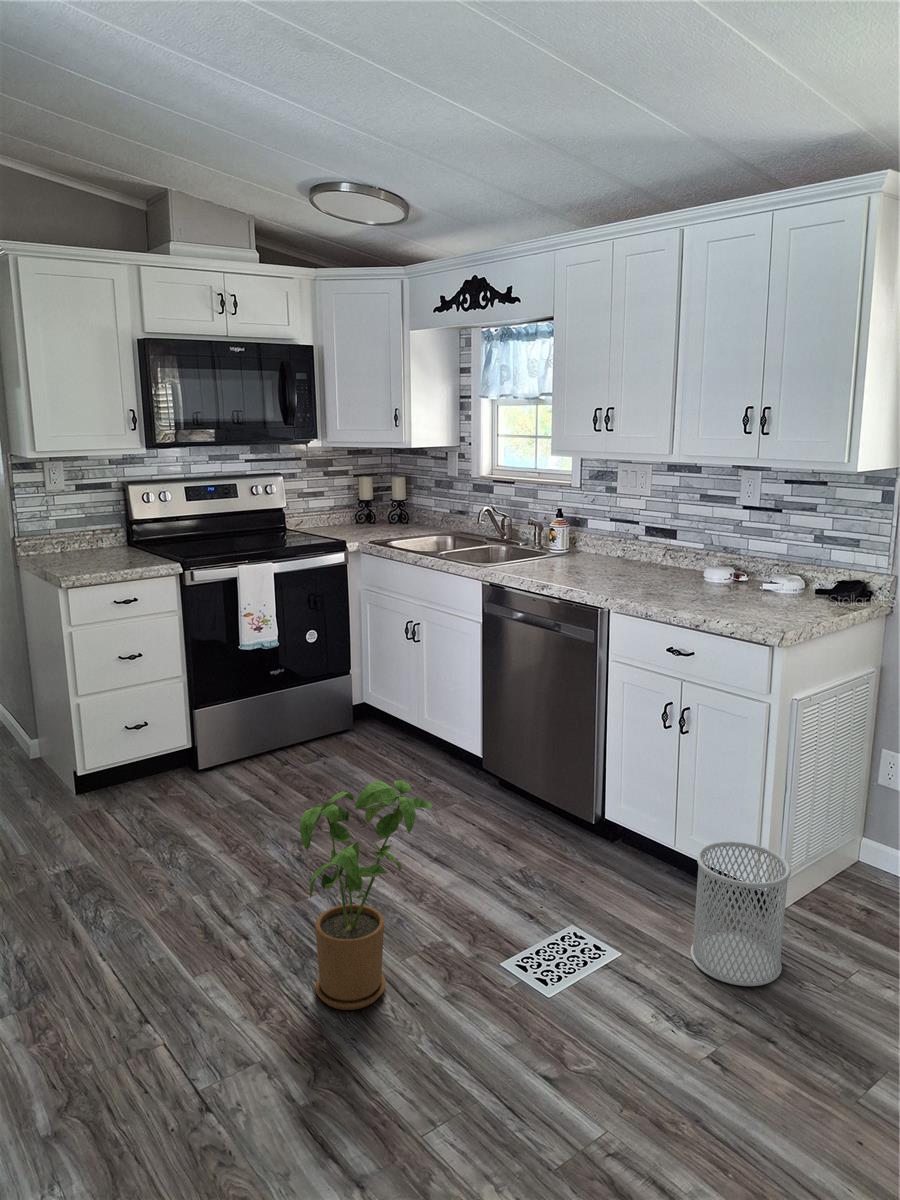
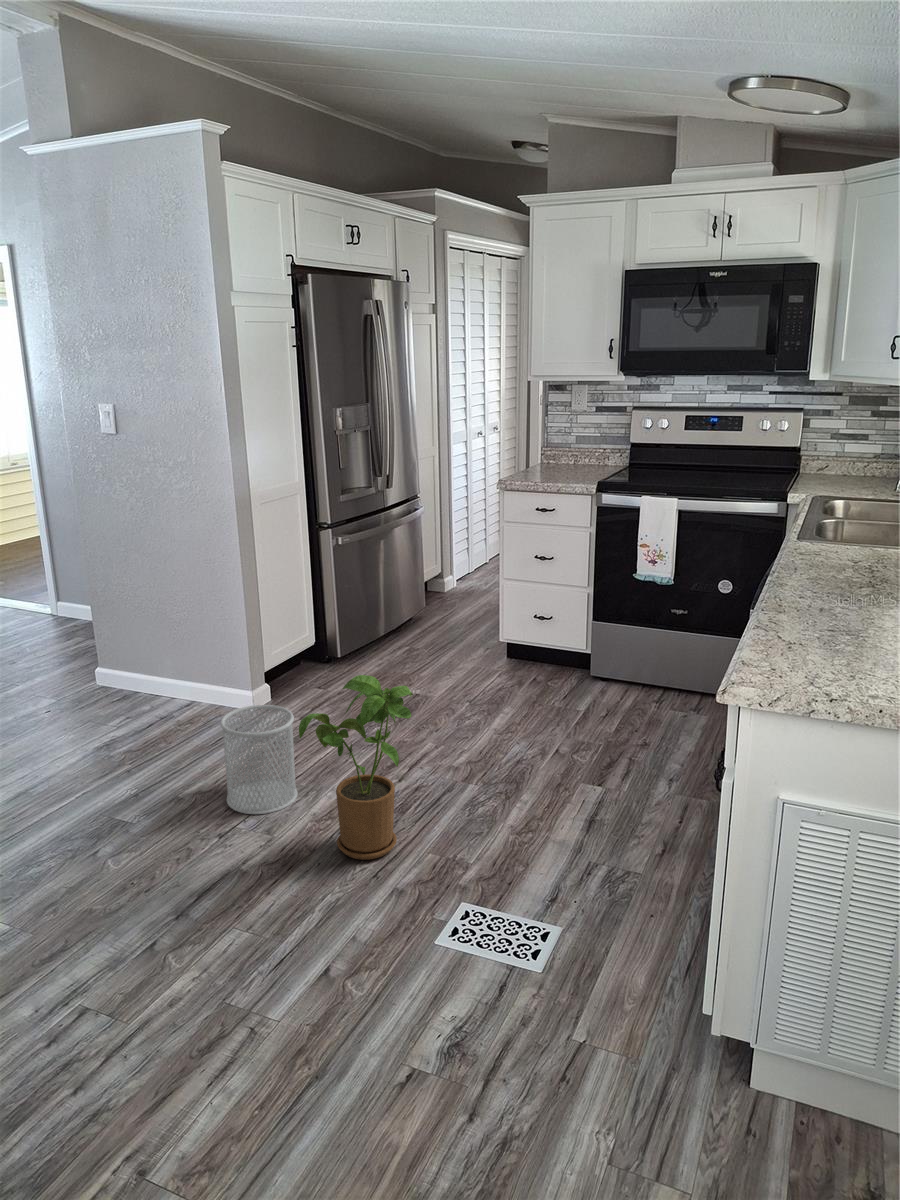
wastebasket: present [691,841,791,986] -> present [221,705,297,814]

